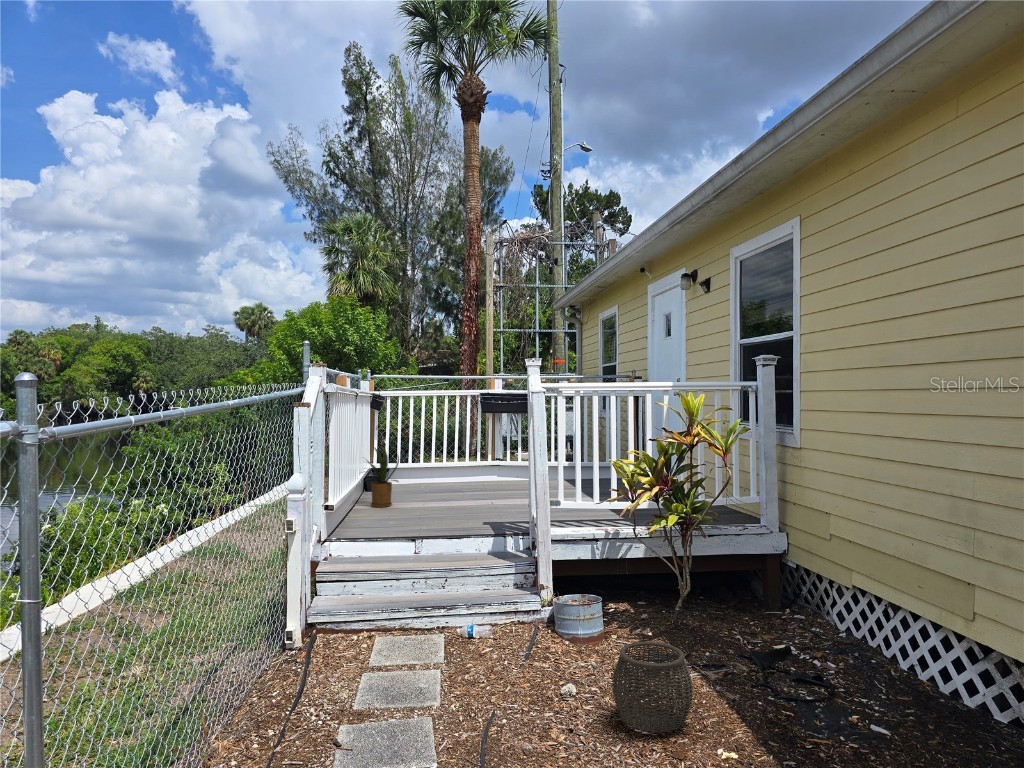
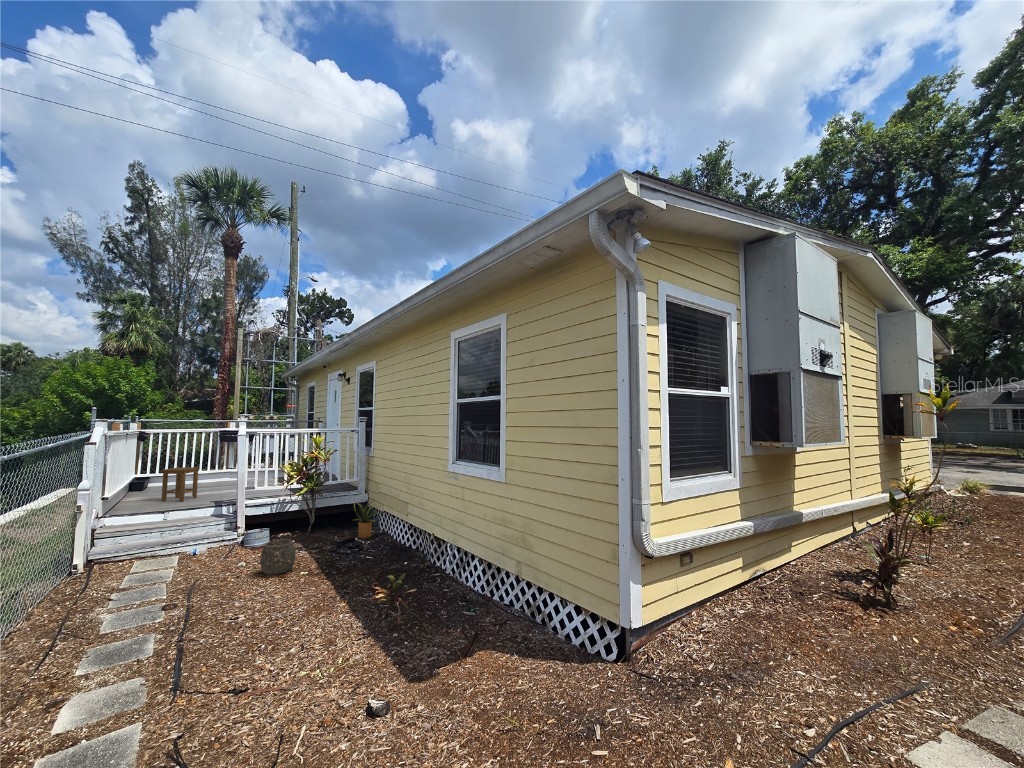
house plant: present [366,447,399,507] -> present [354,503,379,538]
stool: none [406,457,462,519] -> present [161,467,200,502]

